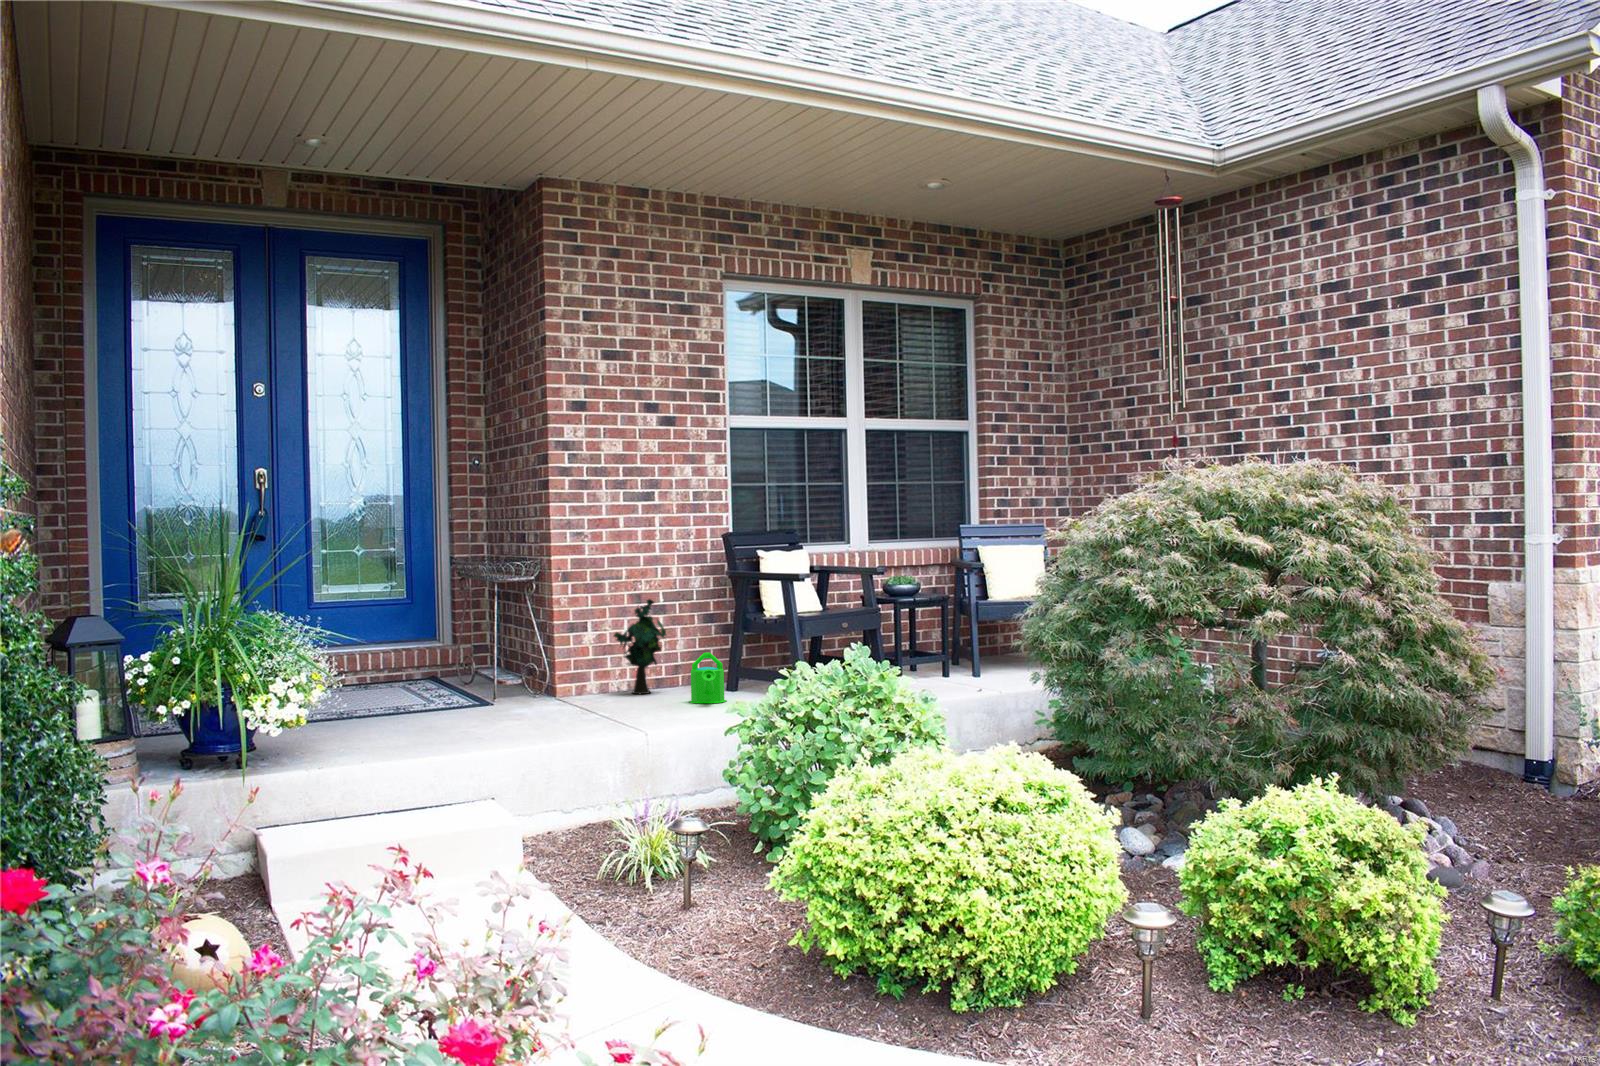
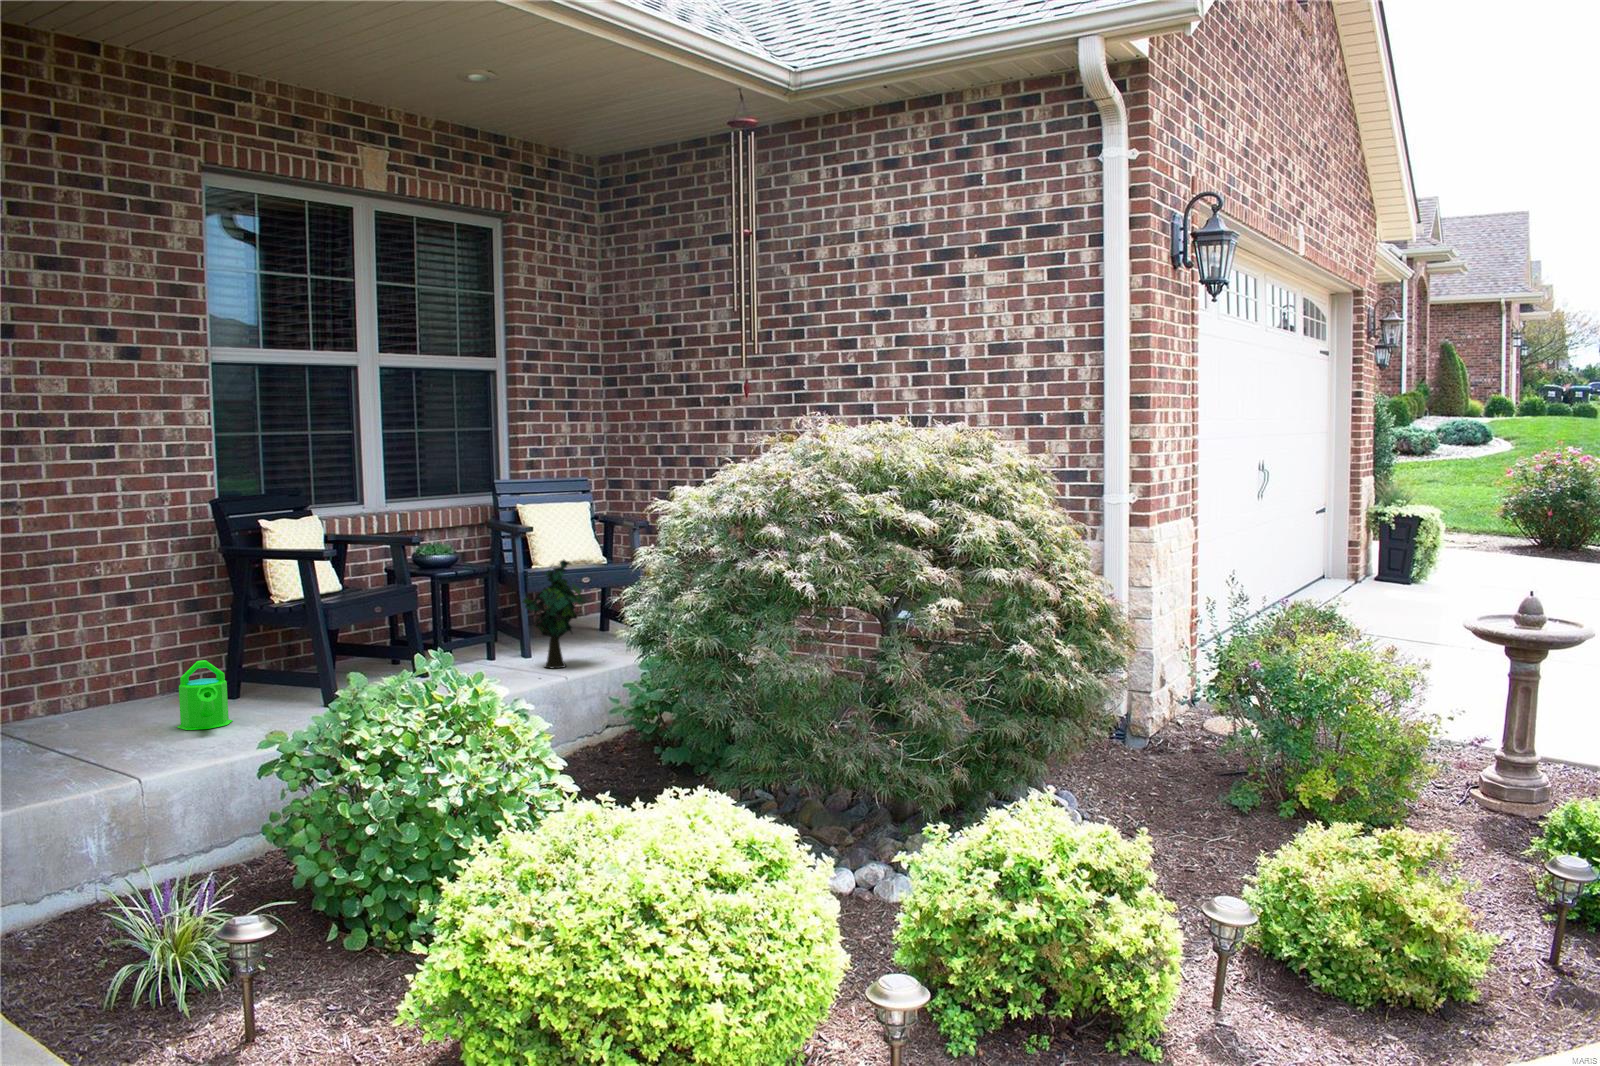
decorative plant: present [614,599,666,694] -> present [523,560,583,668]

